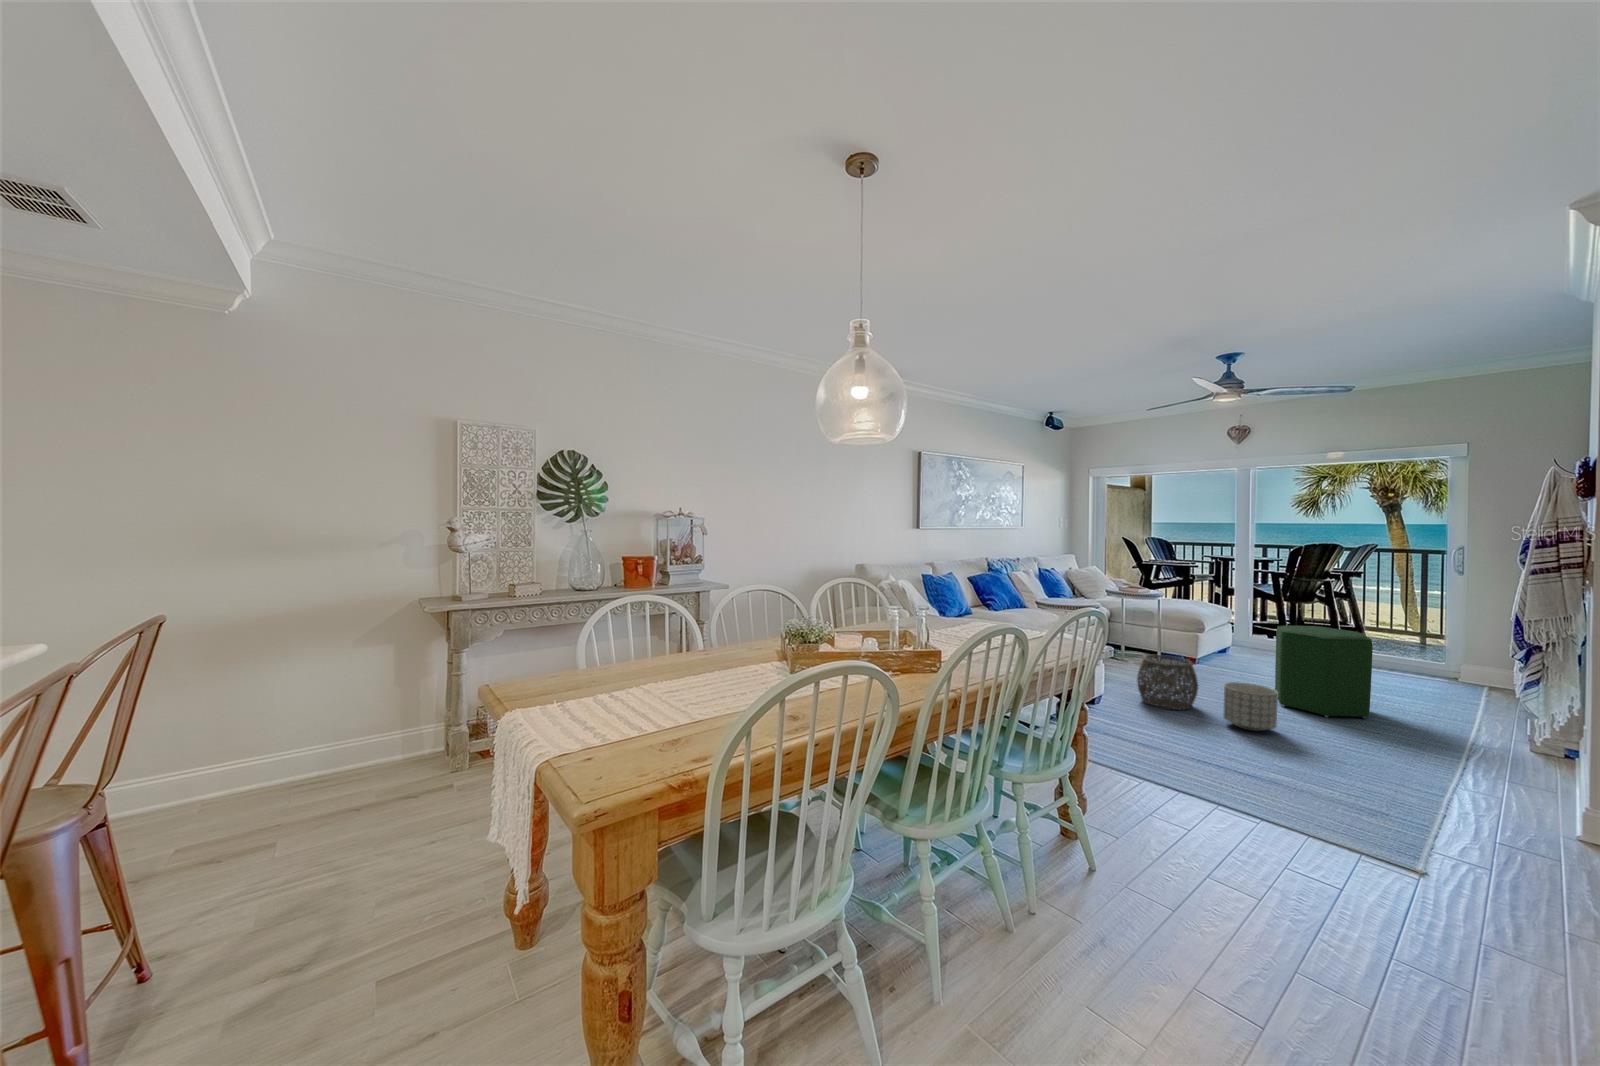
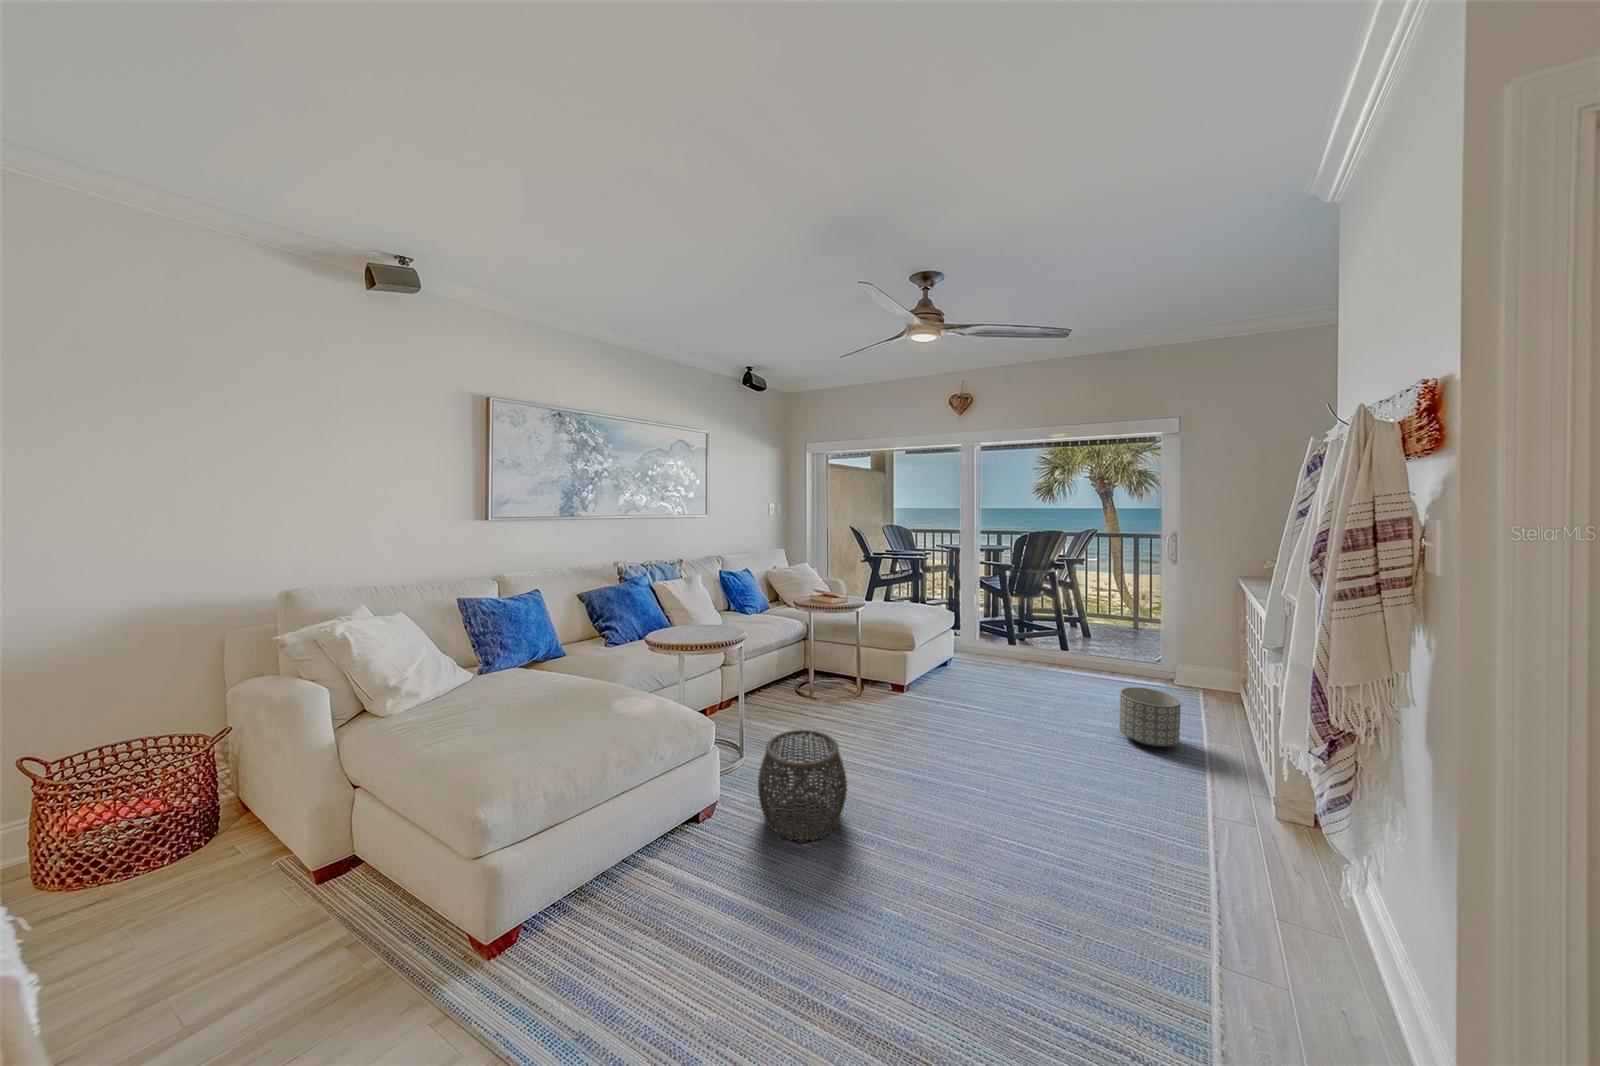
ottoman: present [1275,625,1373,718] -> none [972,659,1091,822]
planter: present [1223,682,1278,731] -> present [1119,687,1181,747]

